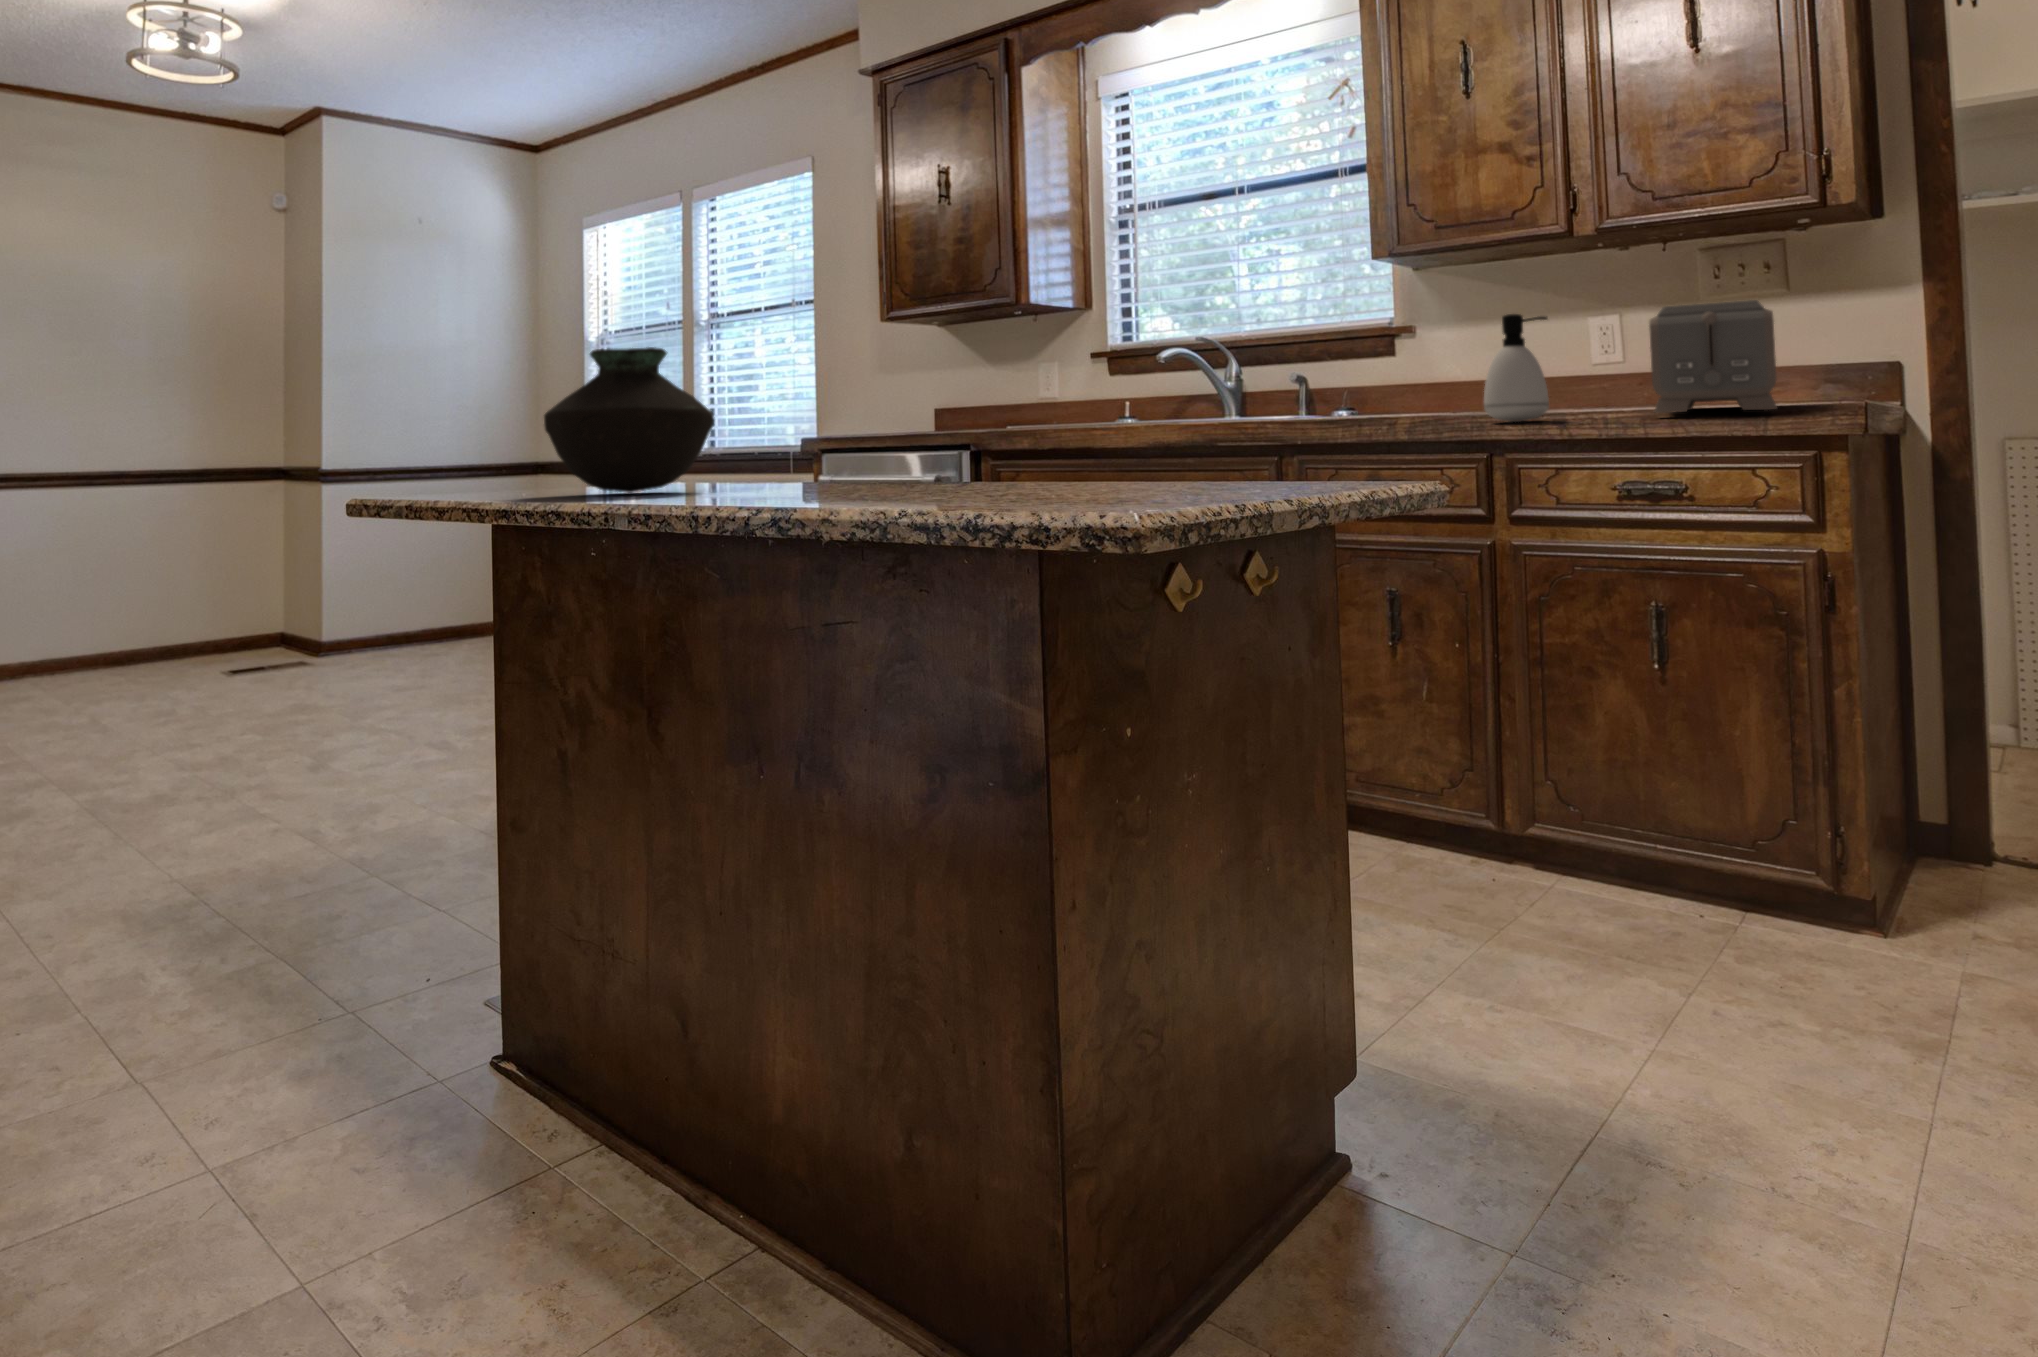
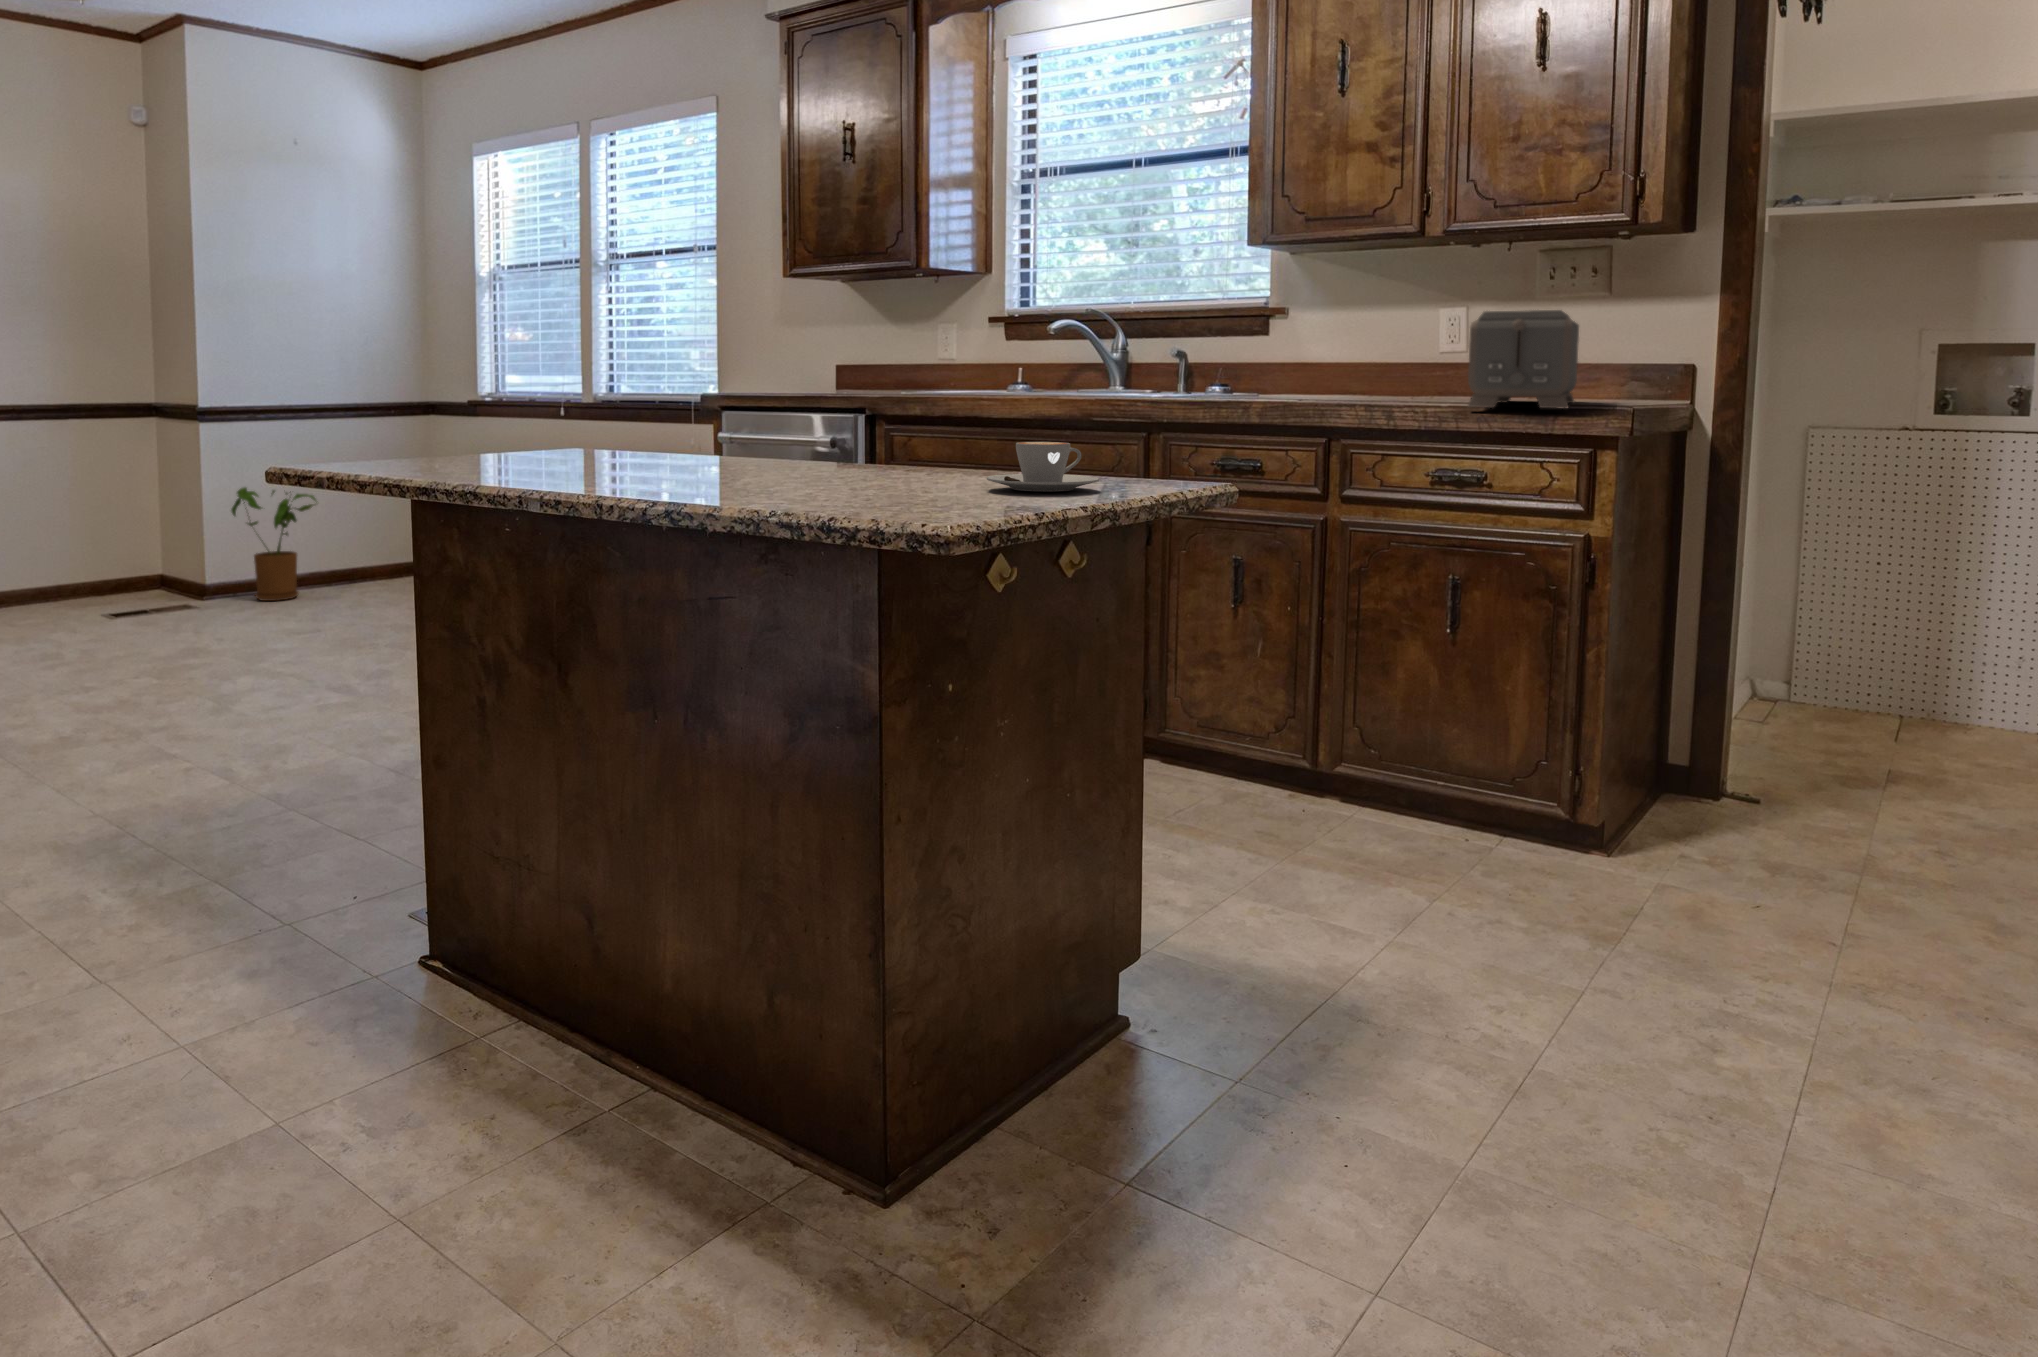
soap dispenser: present [1484,314,1549,422] -> none [1326,311,1387,410]
vase: present [544,347,714,493] -> none [457,337,616,469]
coffee cup: none [1149,434,1287,491] -> present [987,442,1099,492]
house plant: none [347,528,430,661] -> present [231,487,316,601]

